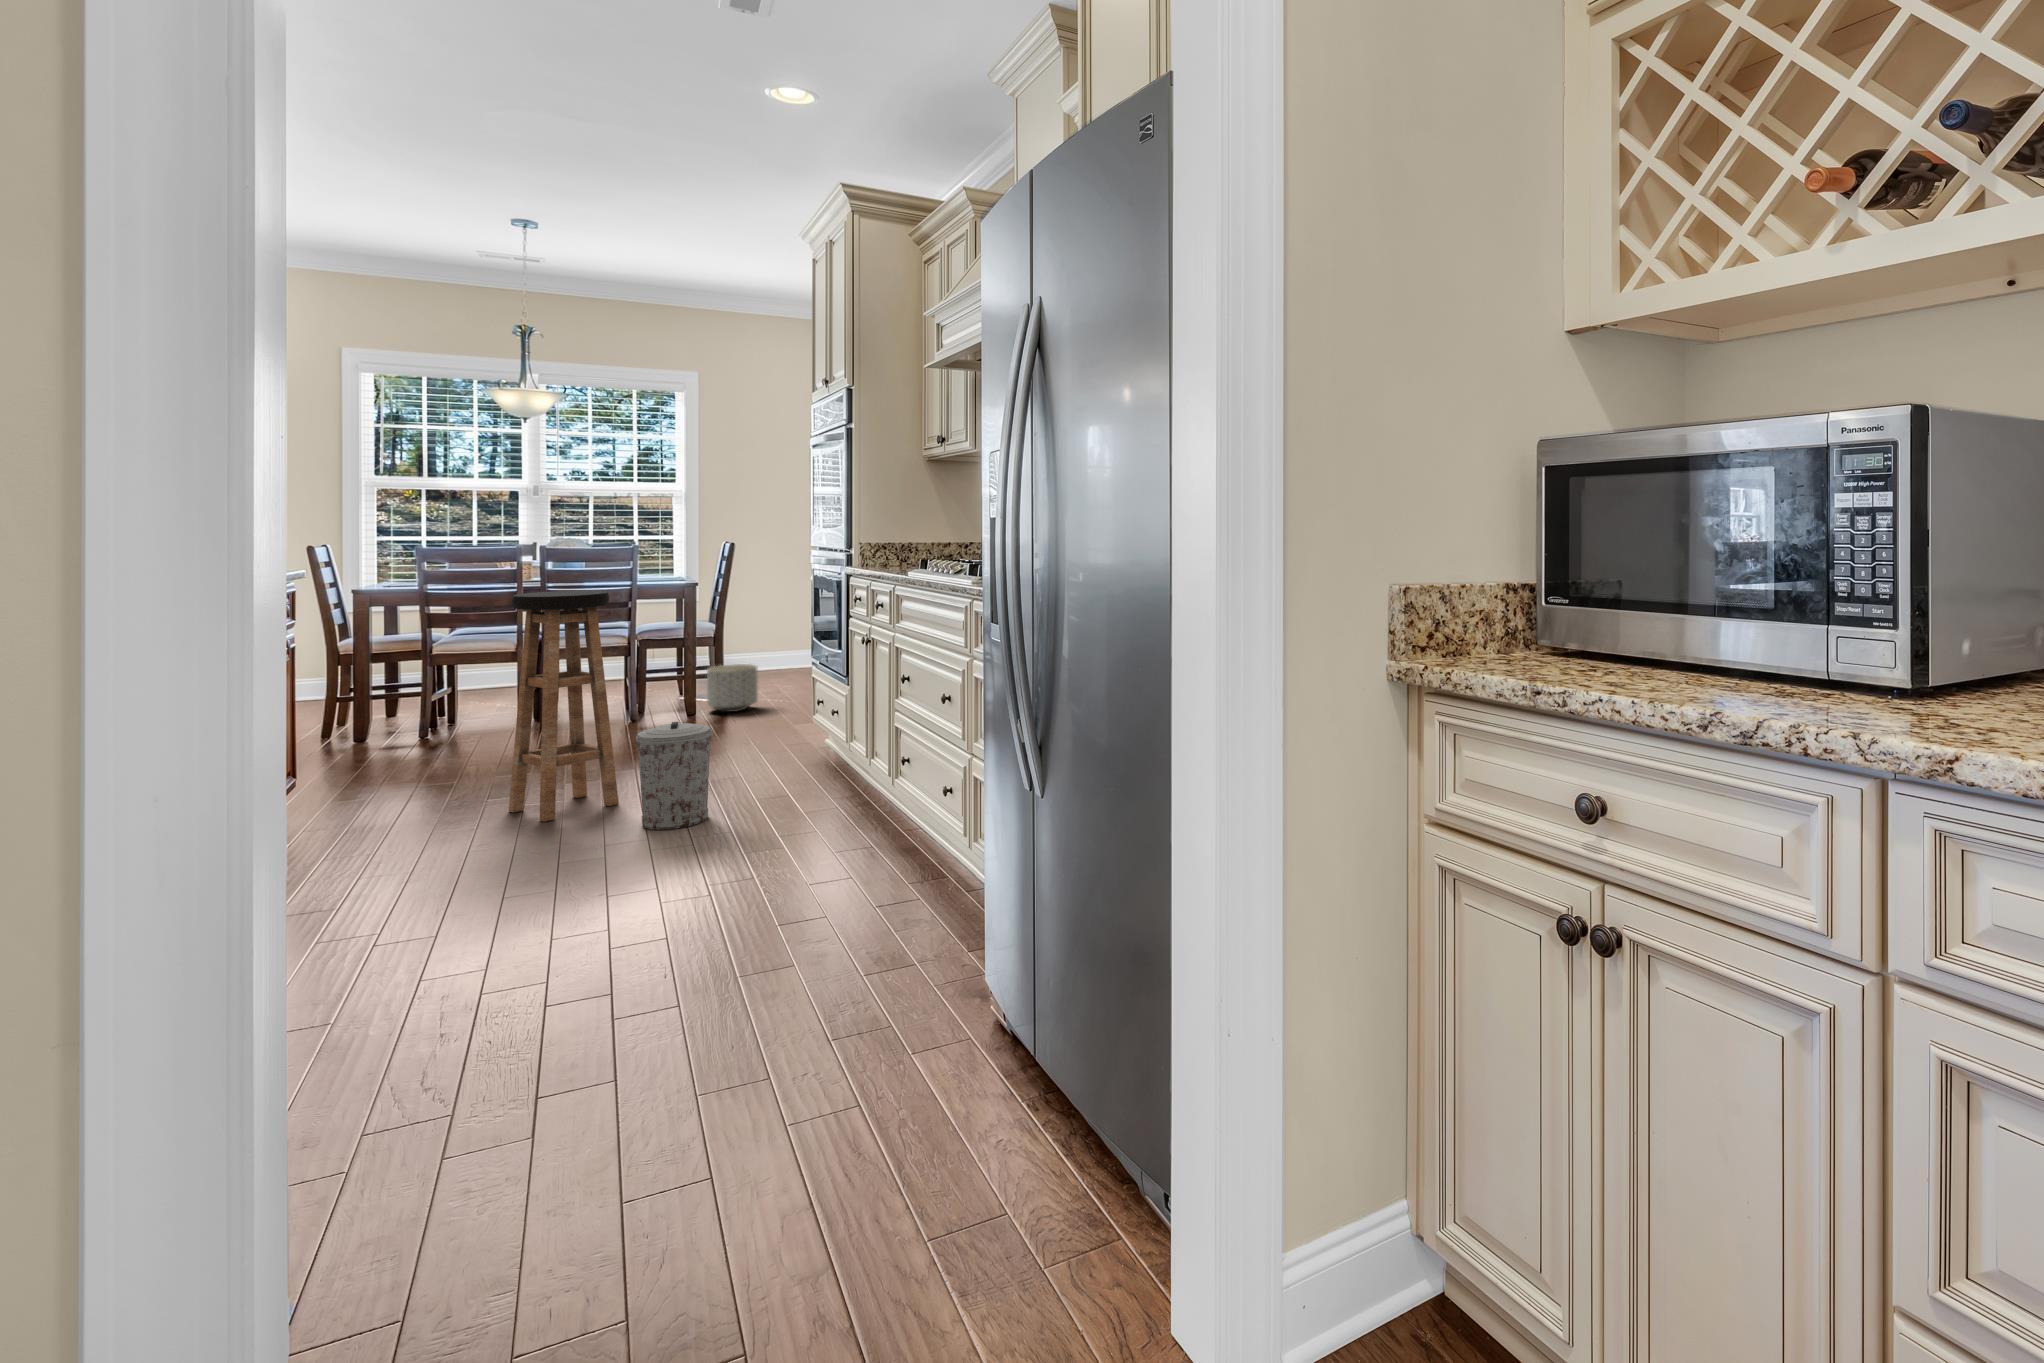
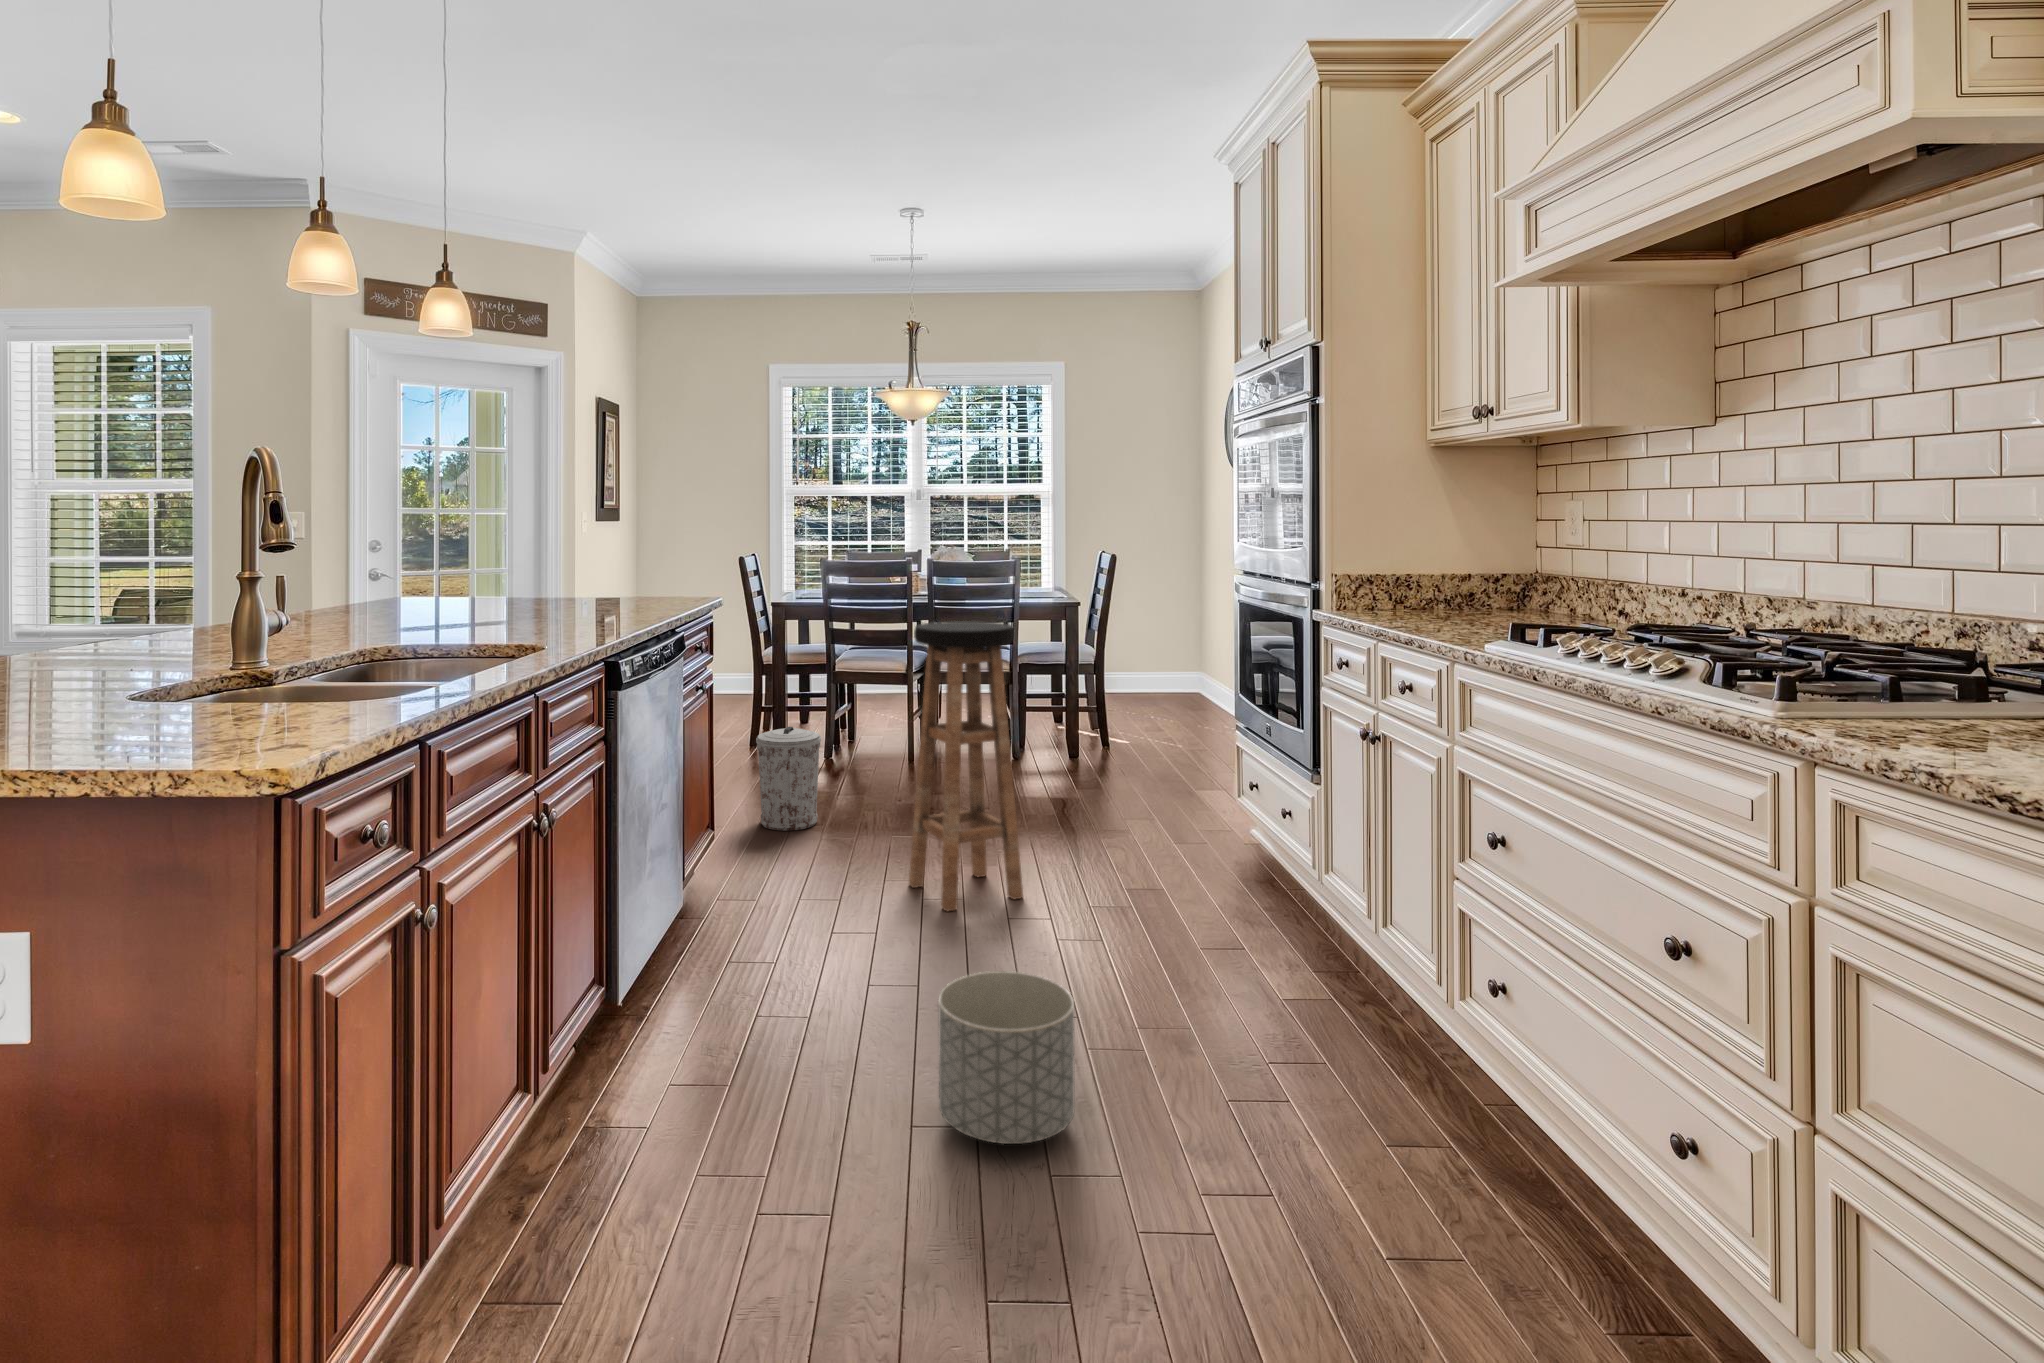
planter: present [707,664,758,712] -> present [938,971,1075,1144]
trash can: present [636,722,712,830] -> present [756,727,821,831]

